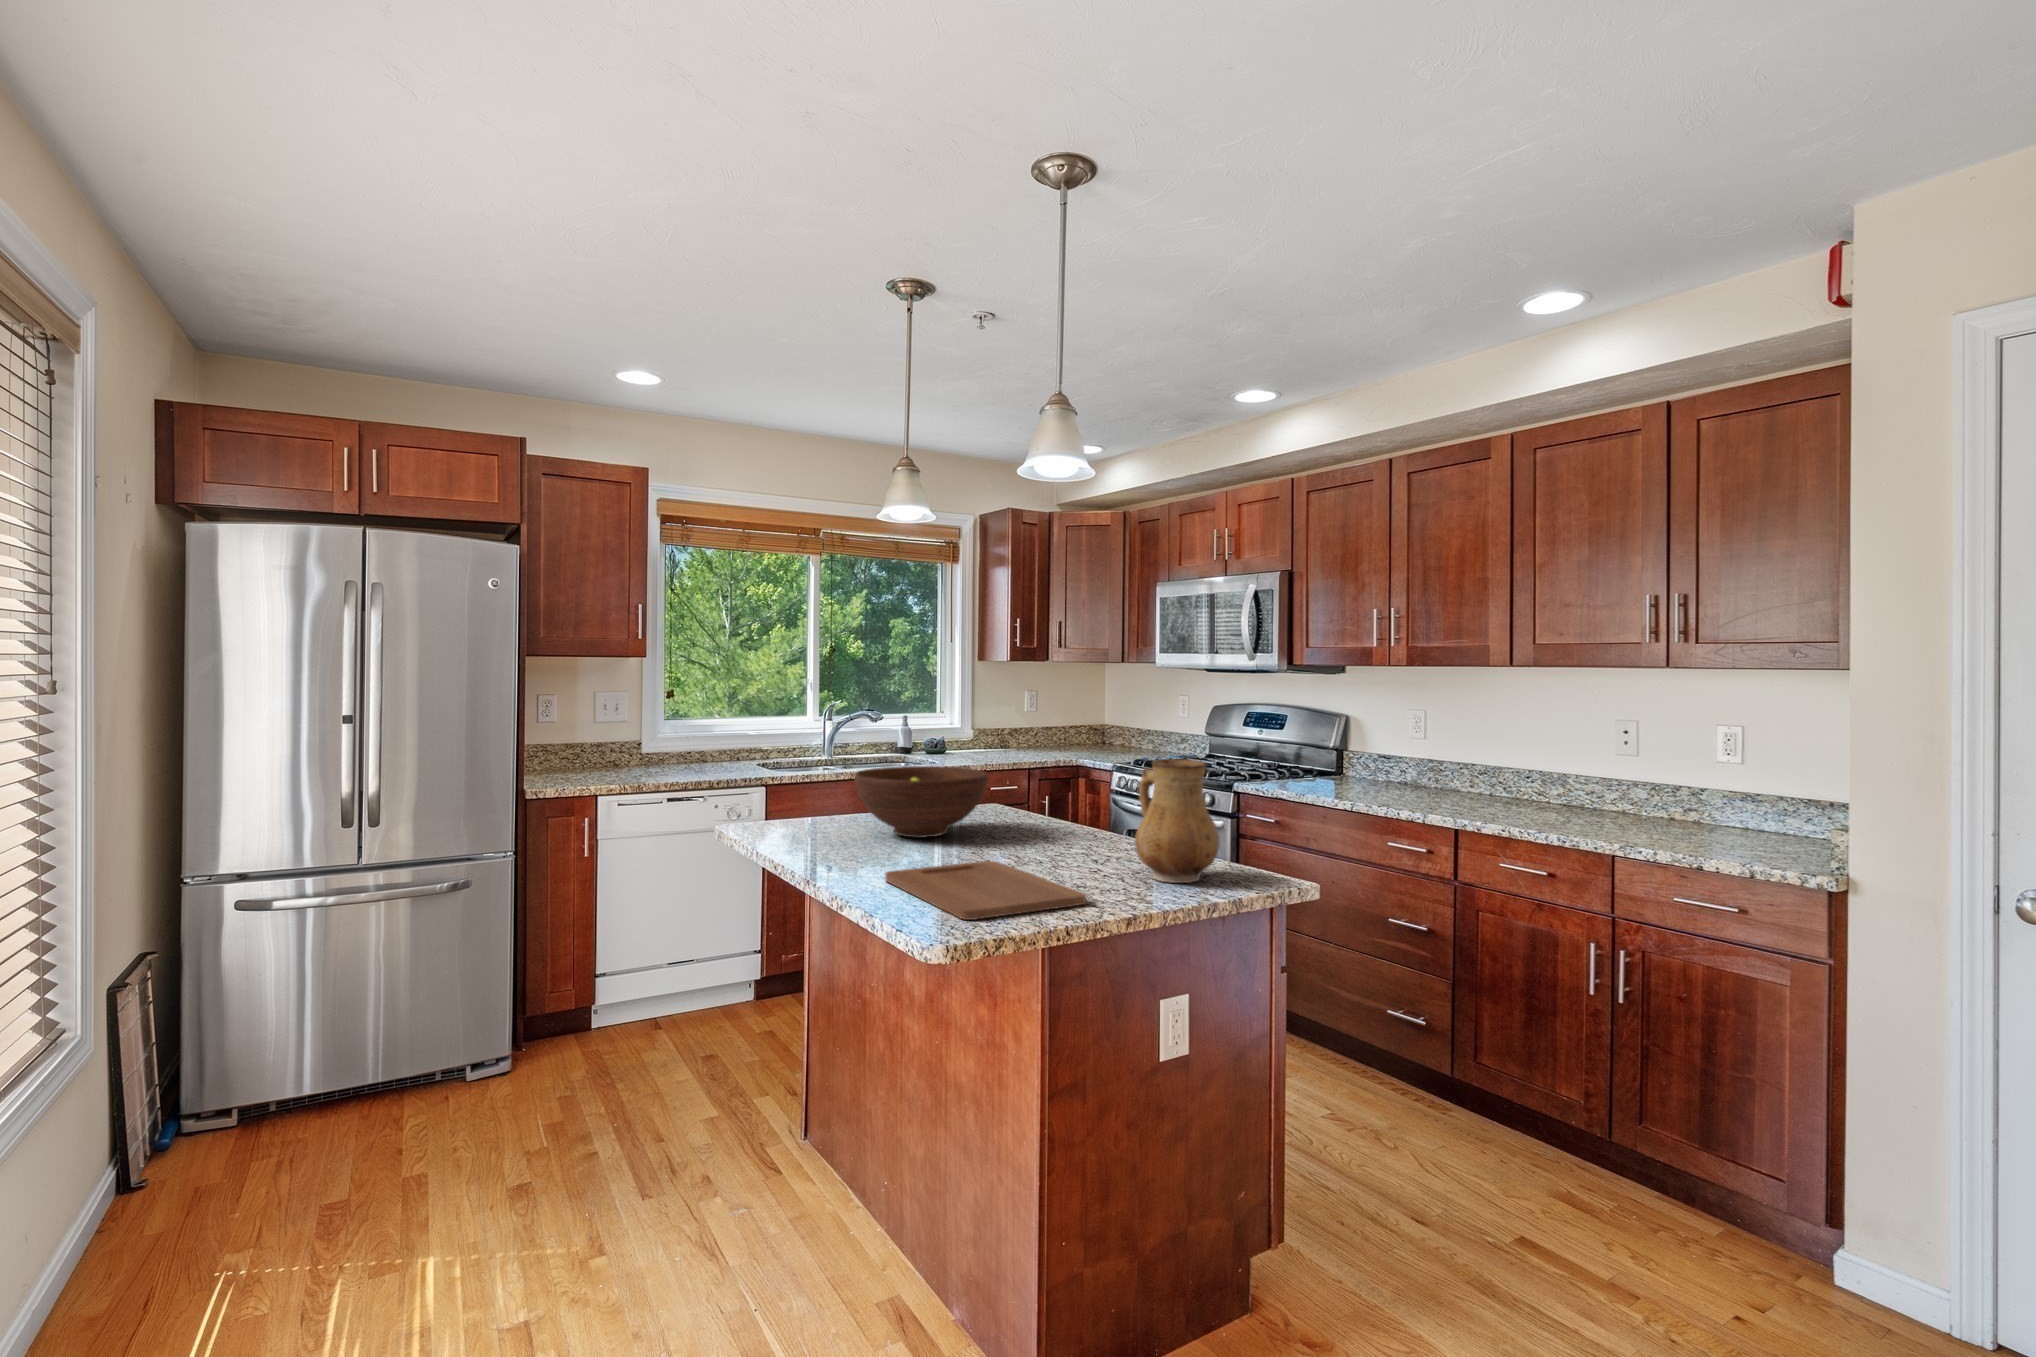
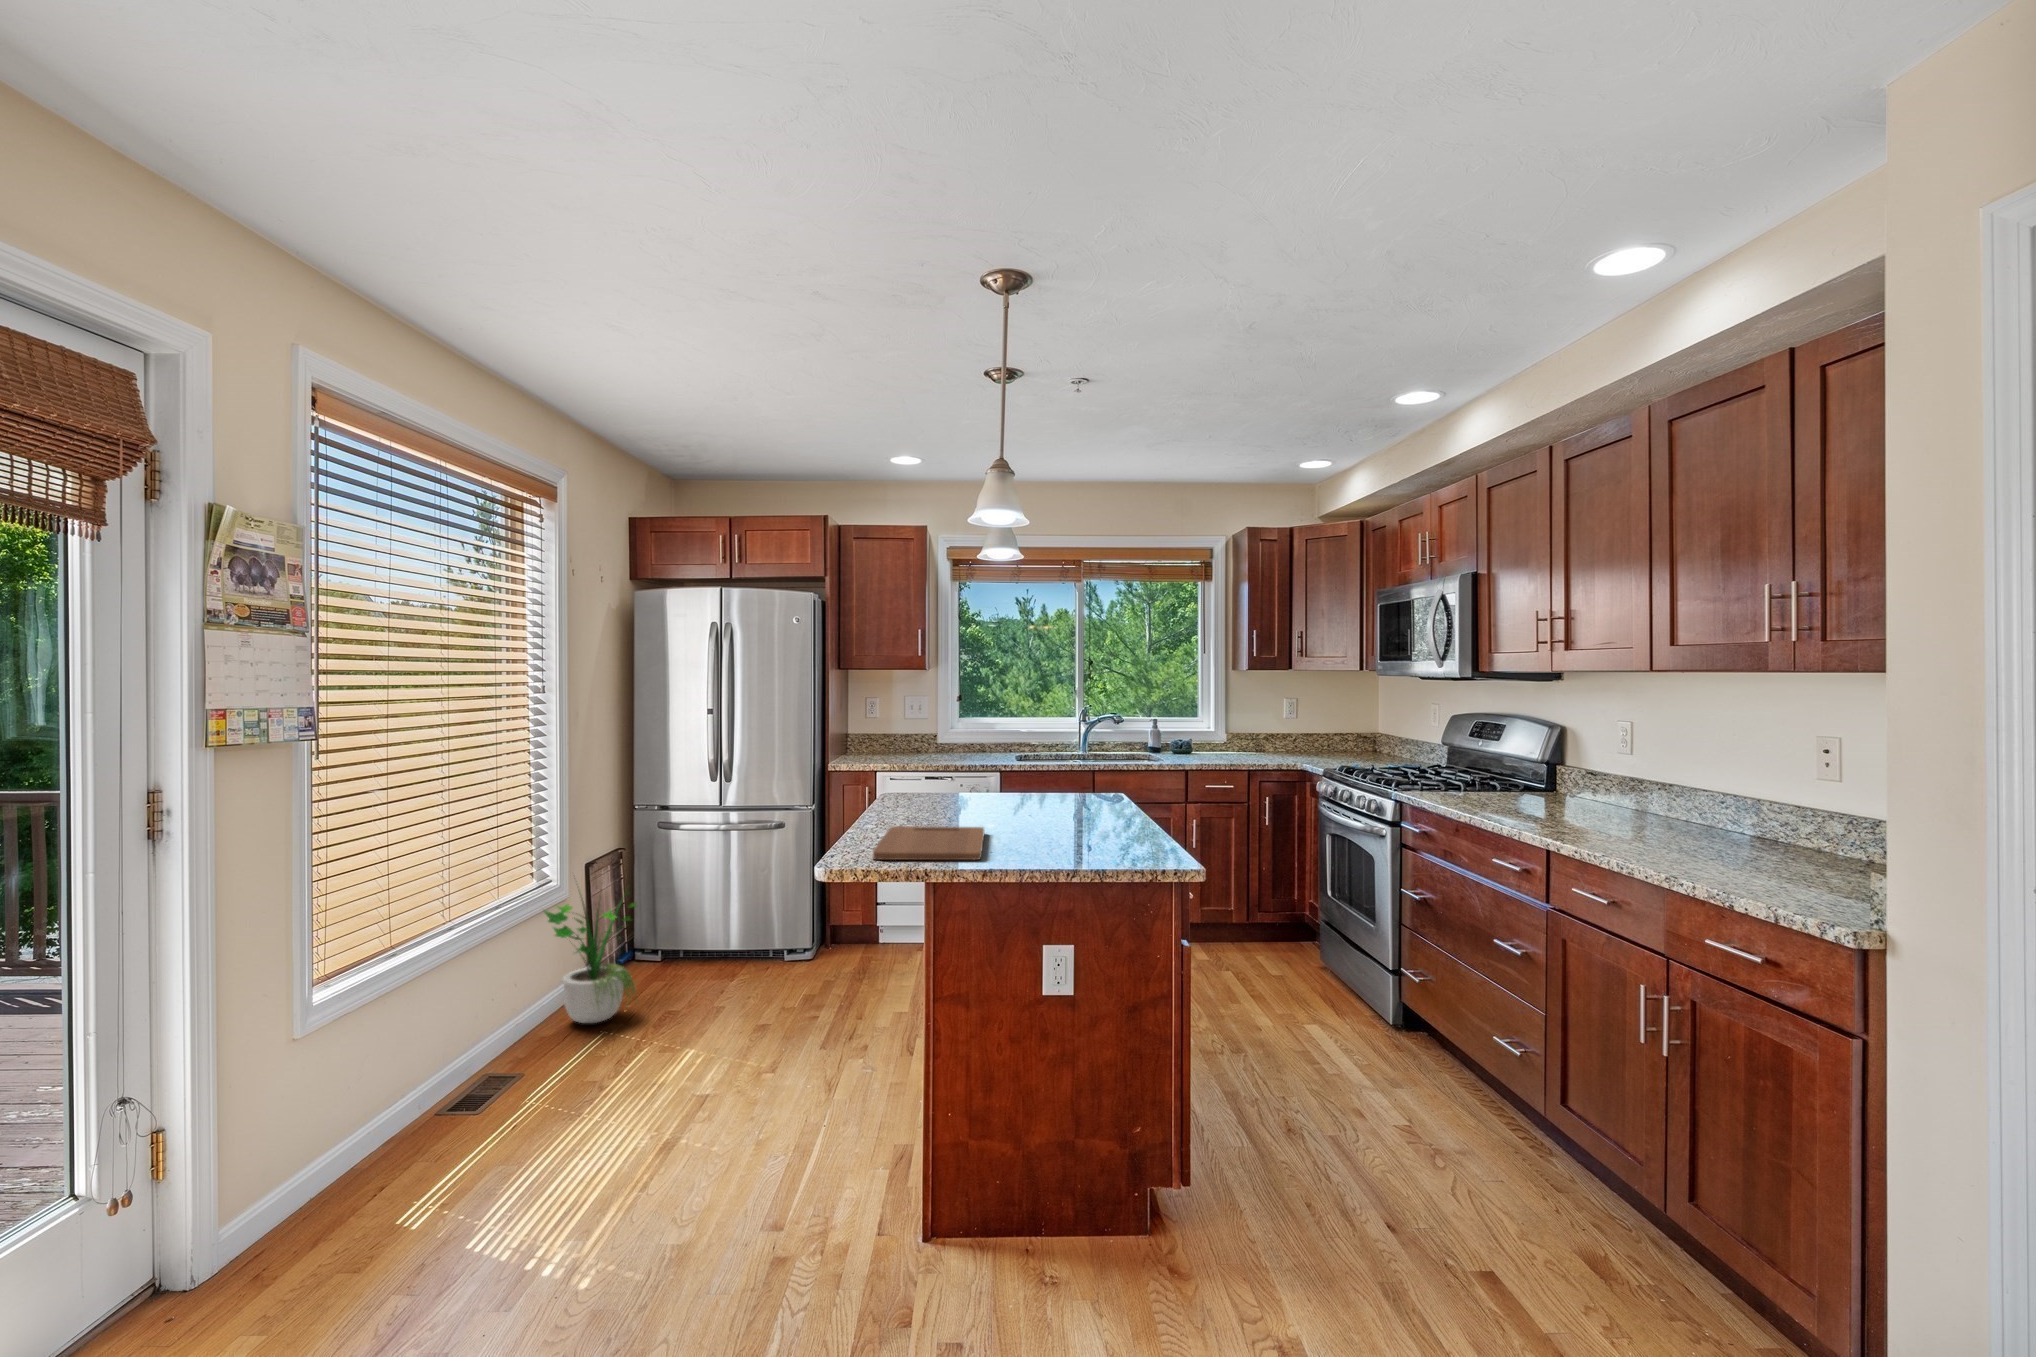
ceramic pitcher: present [1135,759,1219,883] -> none [1063,752,1133,856]
fruit bowl: present [854,766,988,838] -> none [946,755,1052,810]
potted plant: none [88,999,287,1257] -> present [544,891,637,1023]

